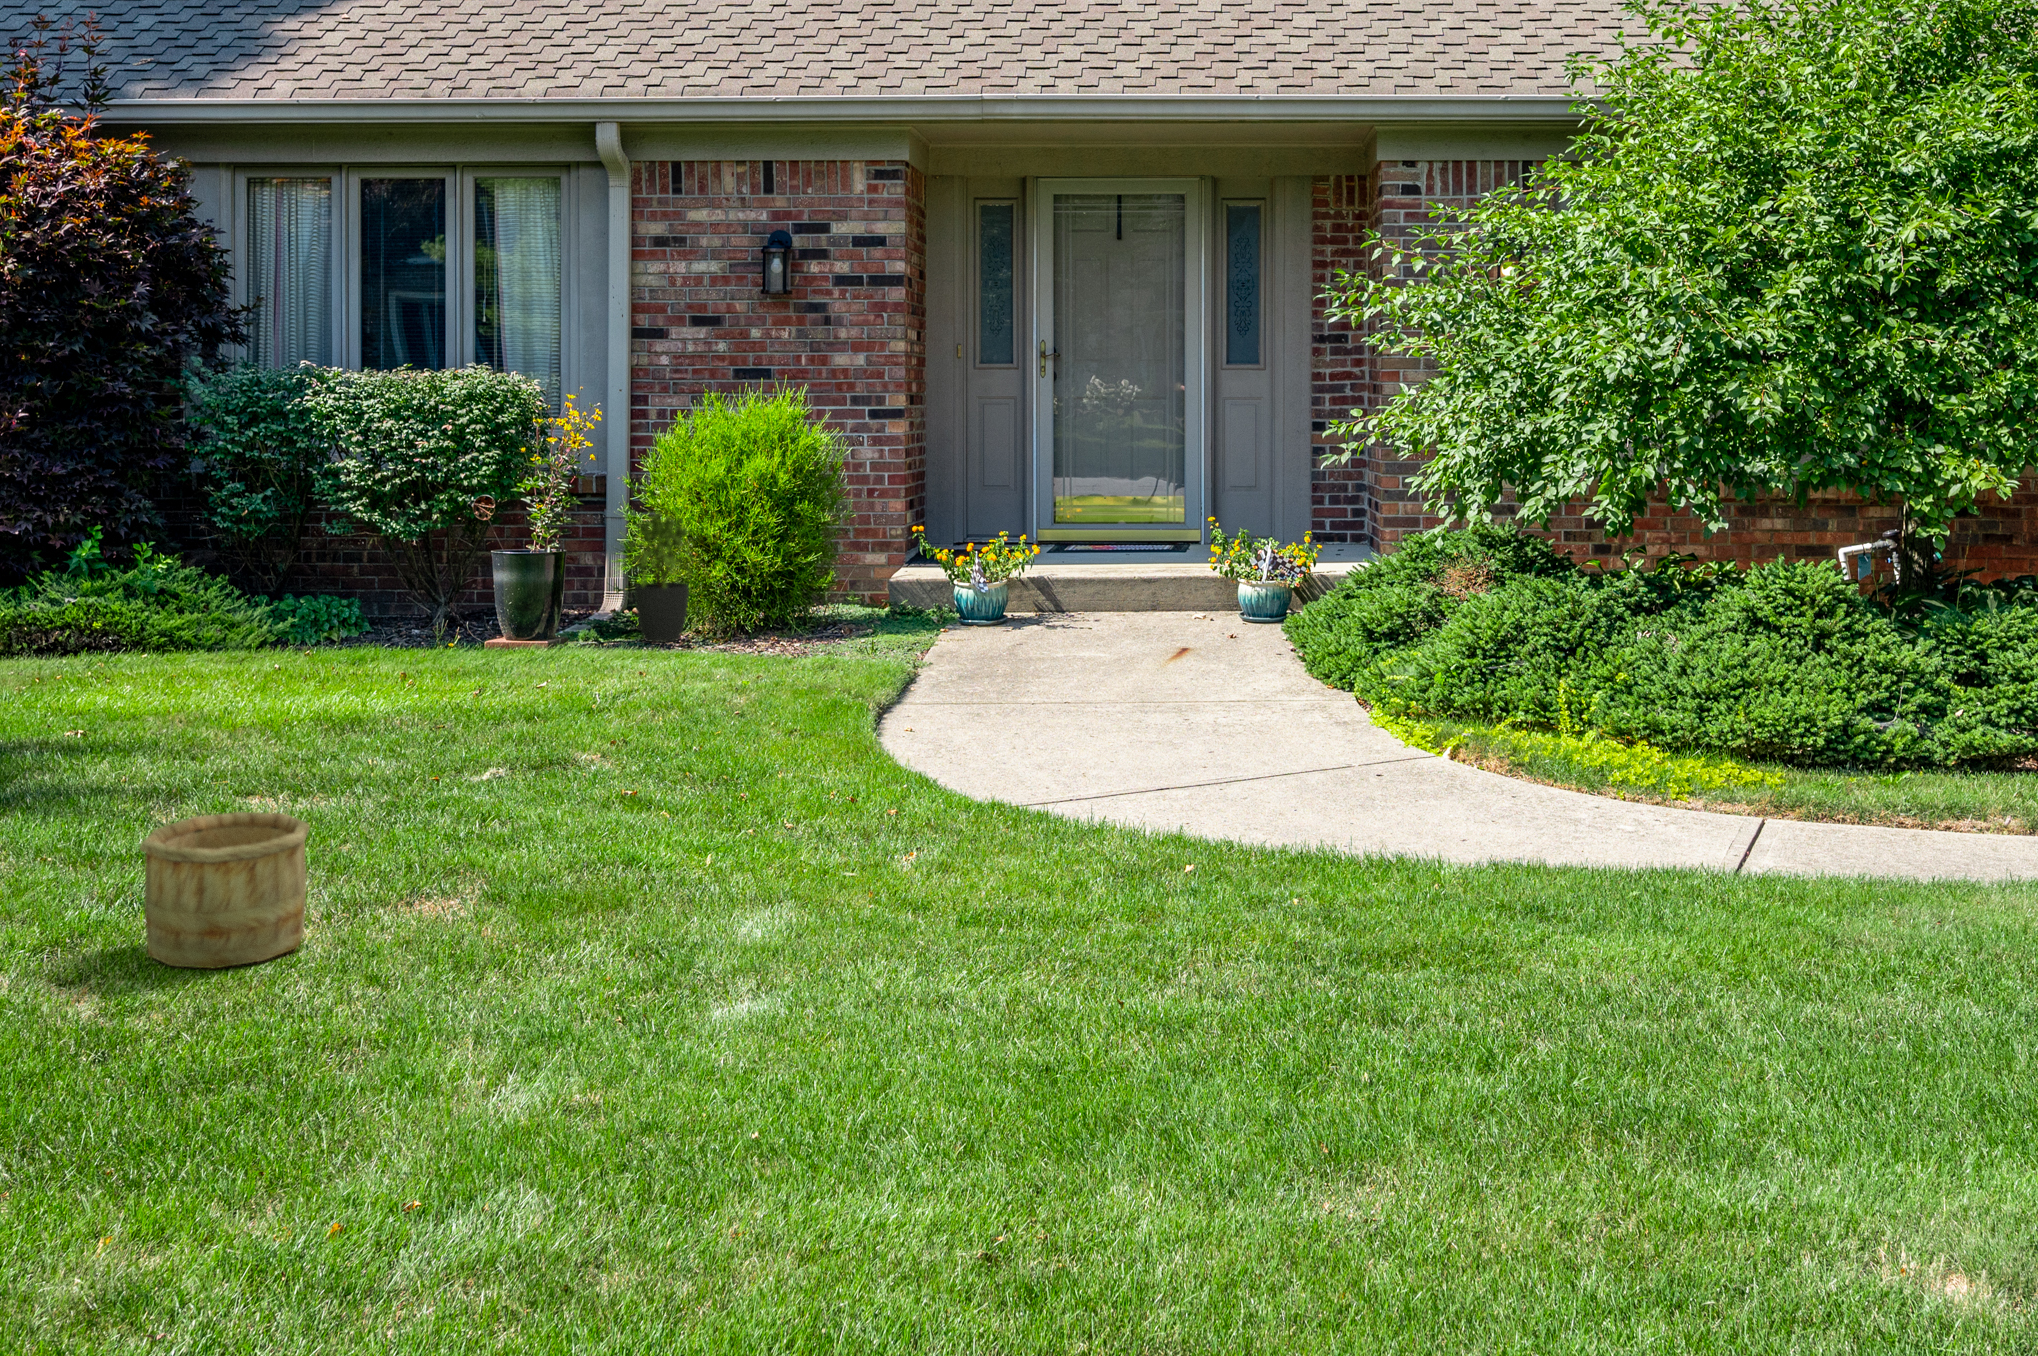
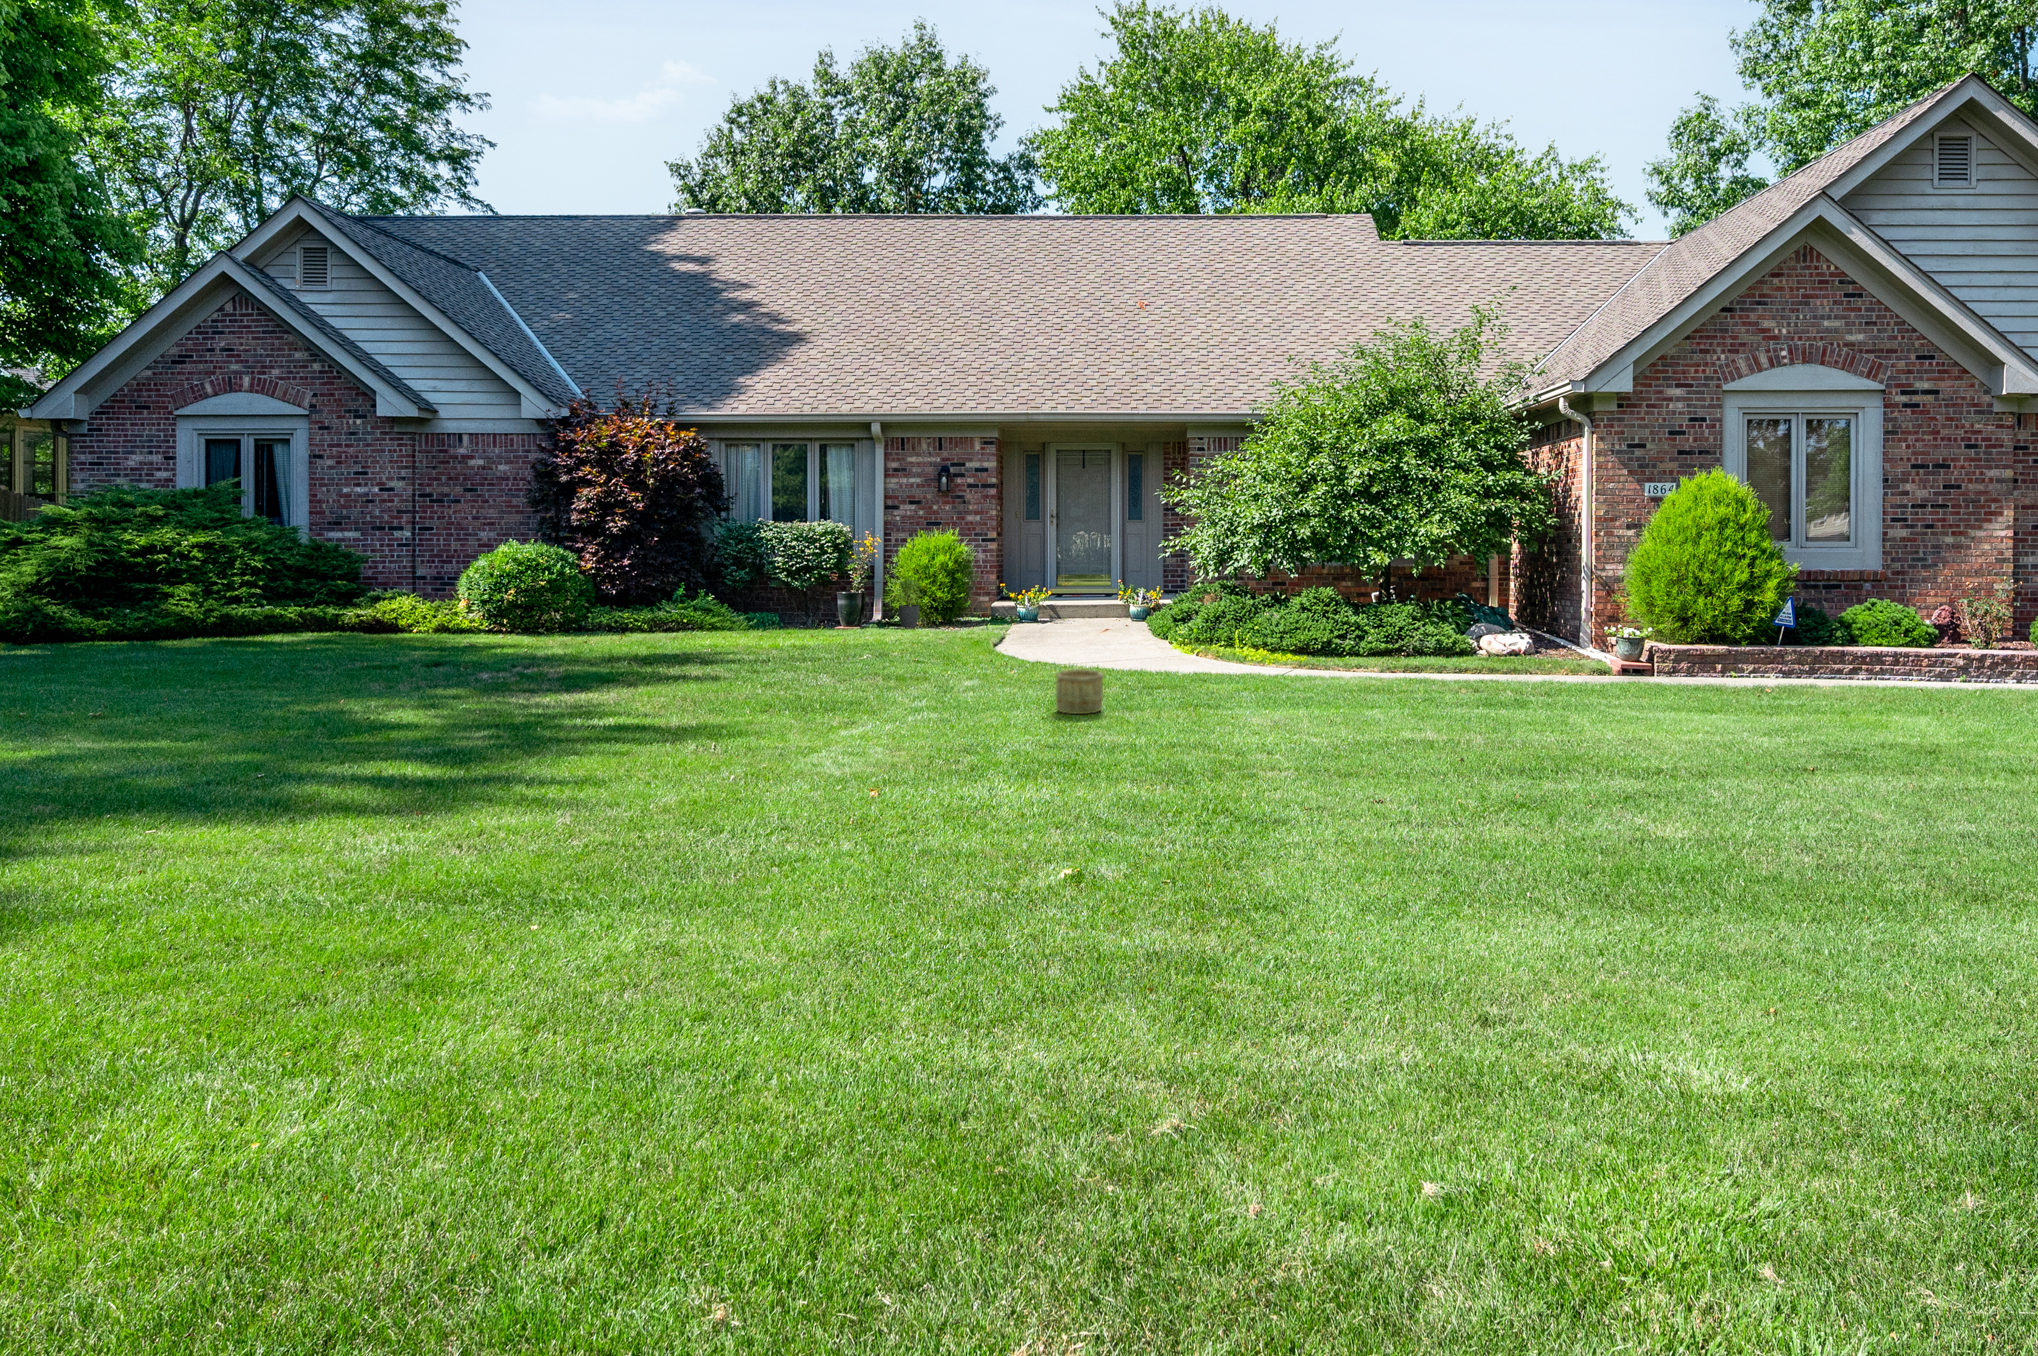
wooden bucket: present [140,812,310,968] -> present [1056,669,1104,714]

